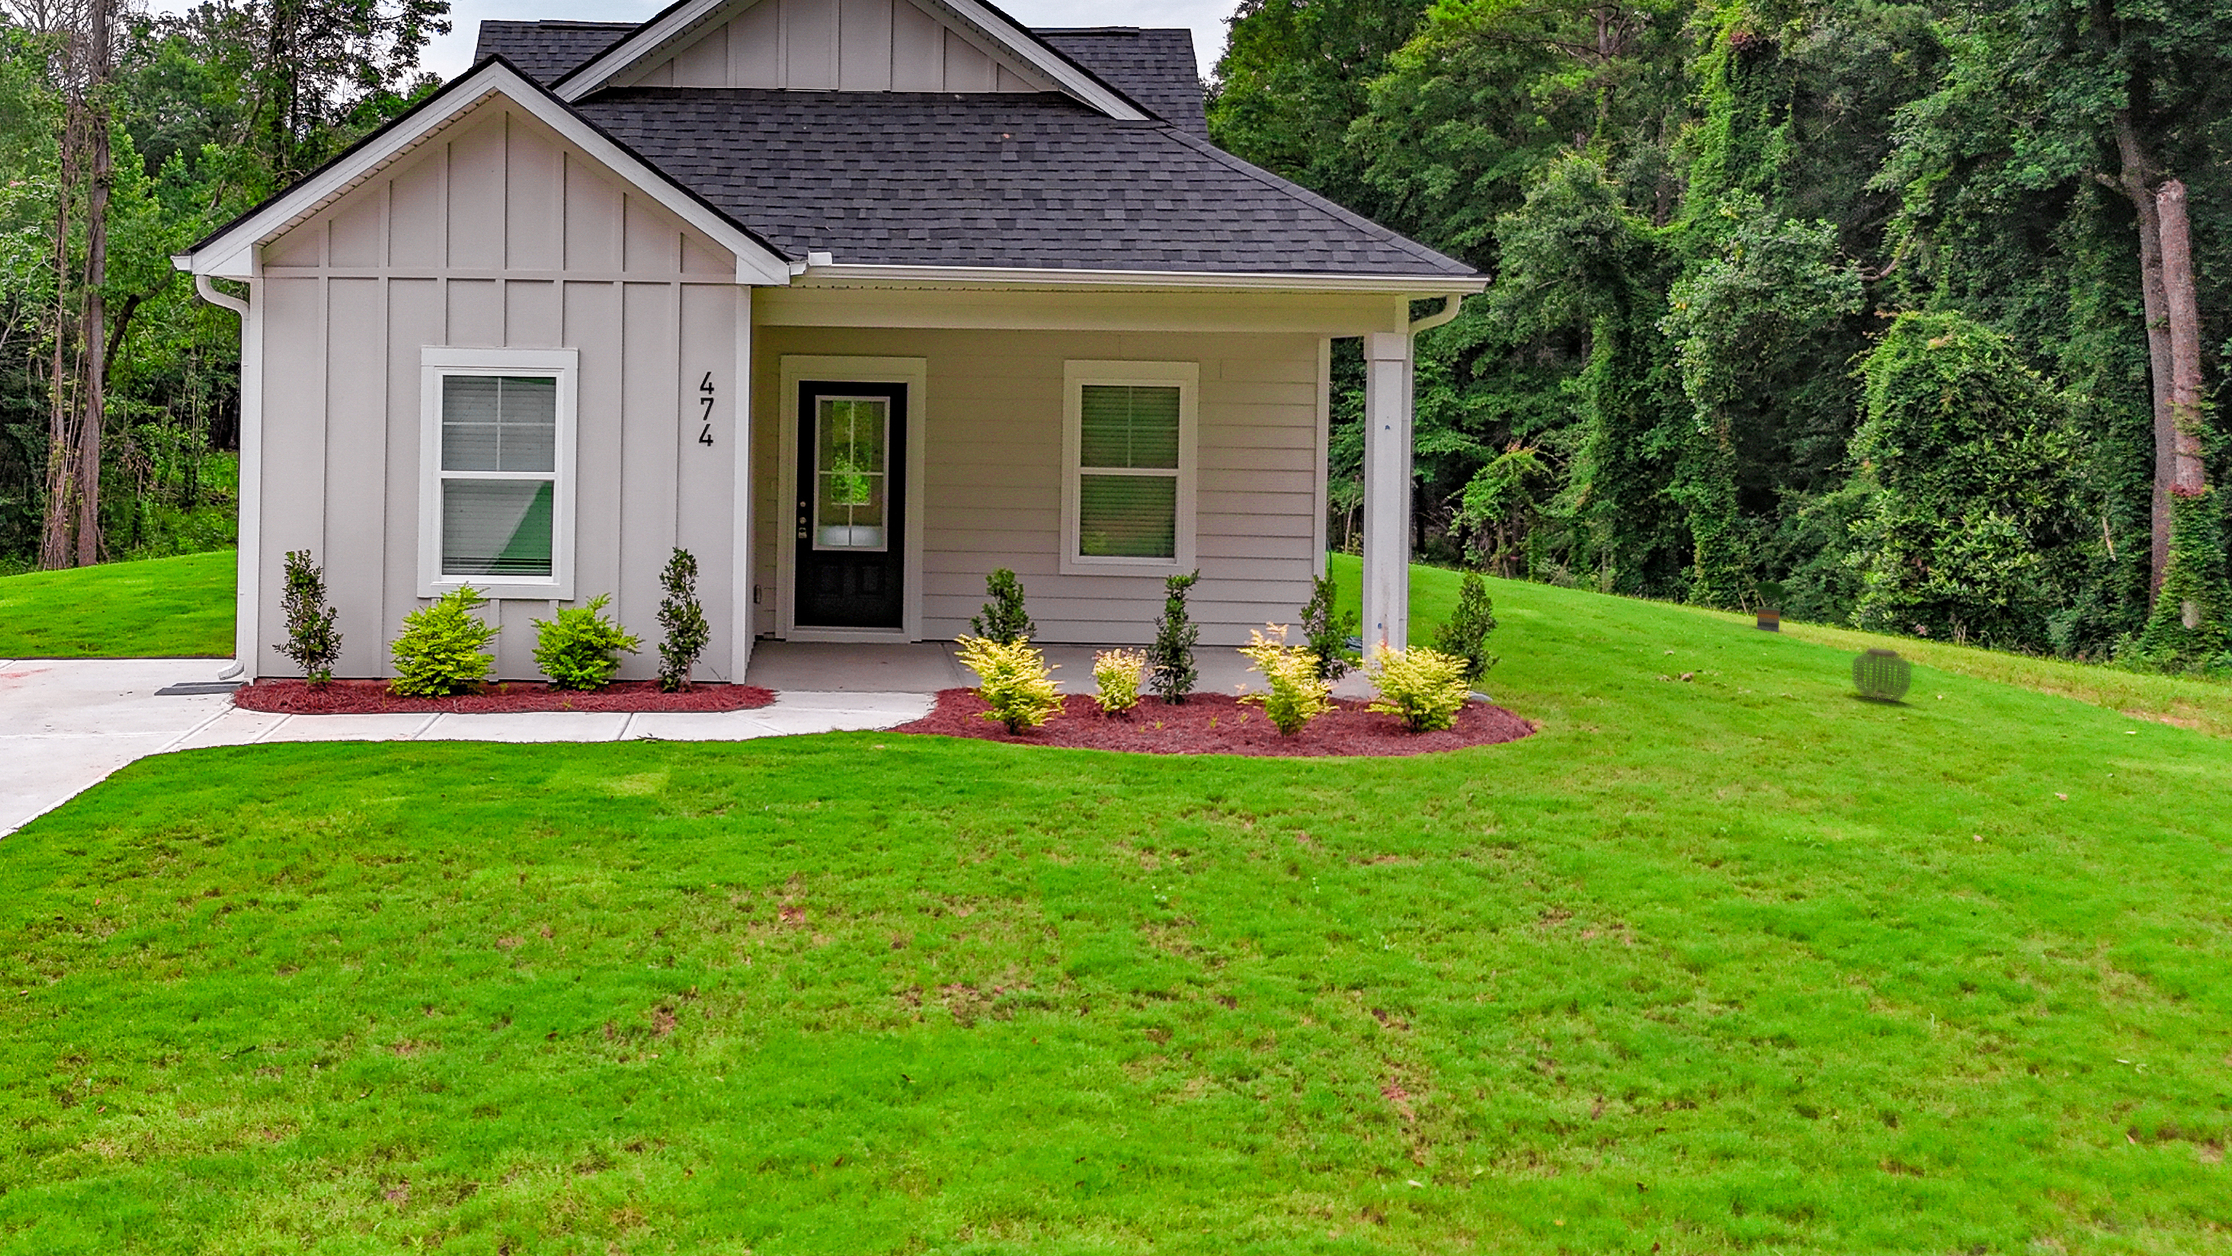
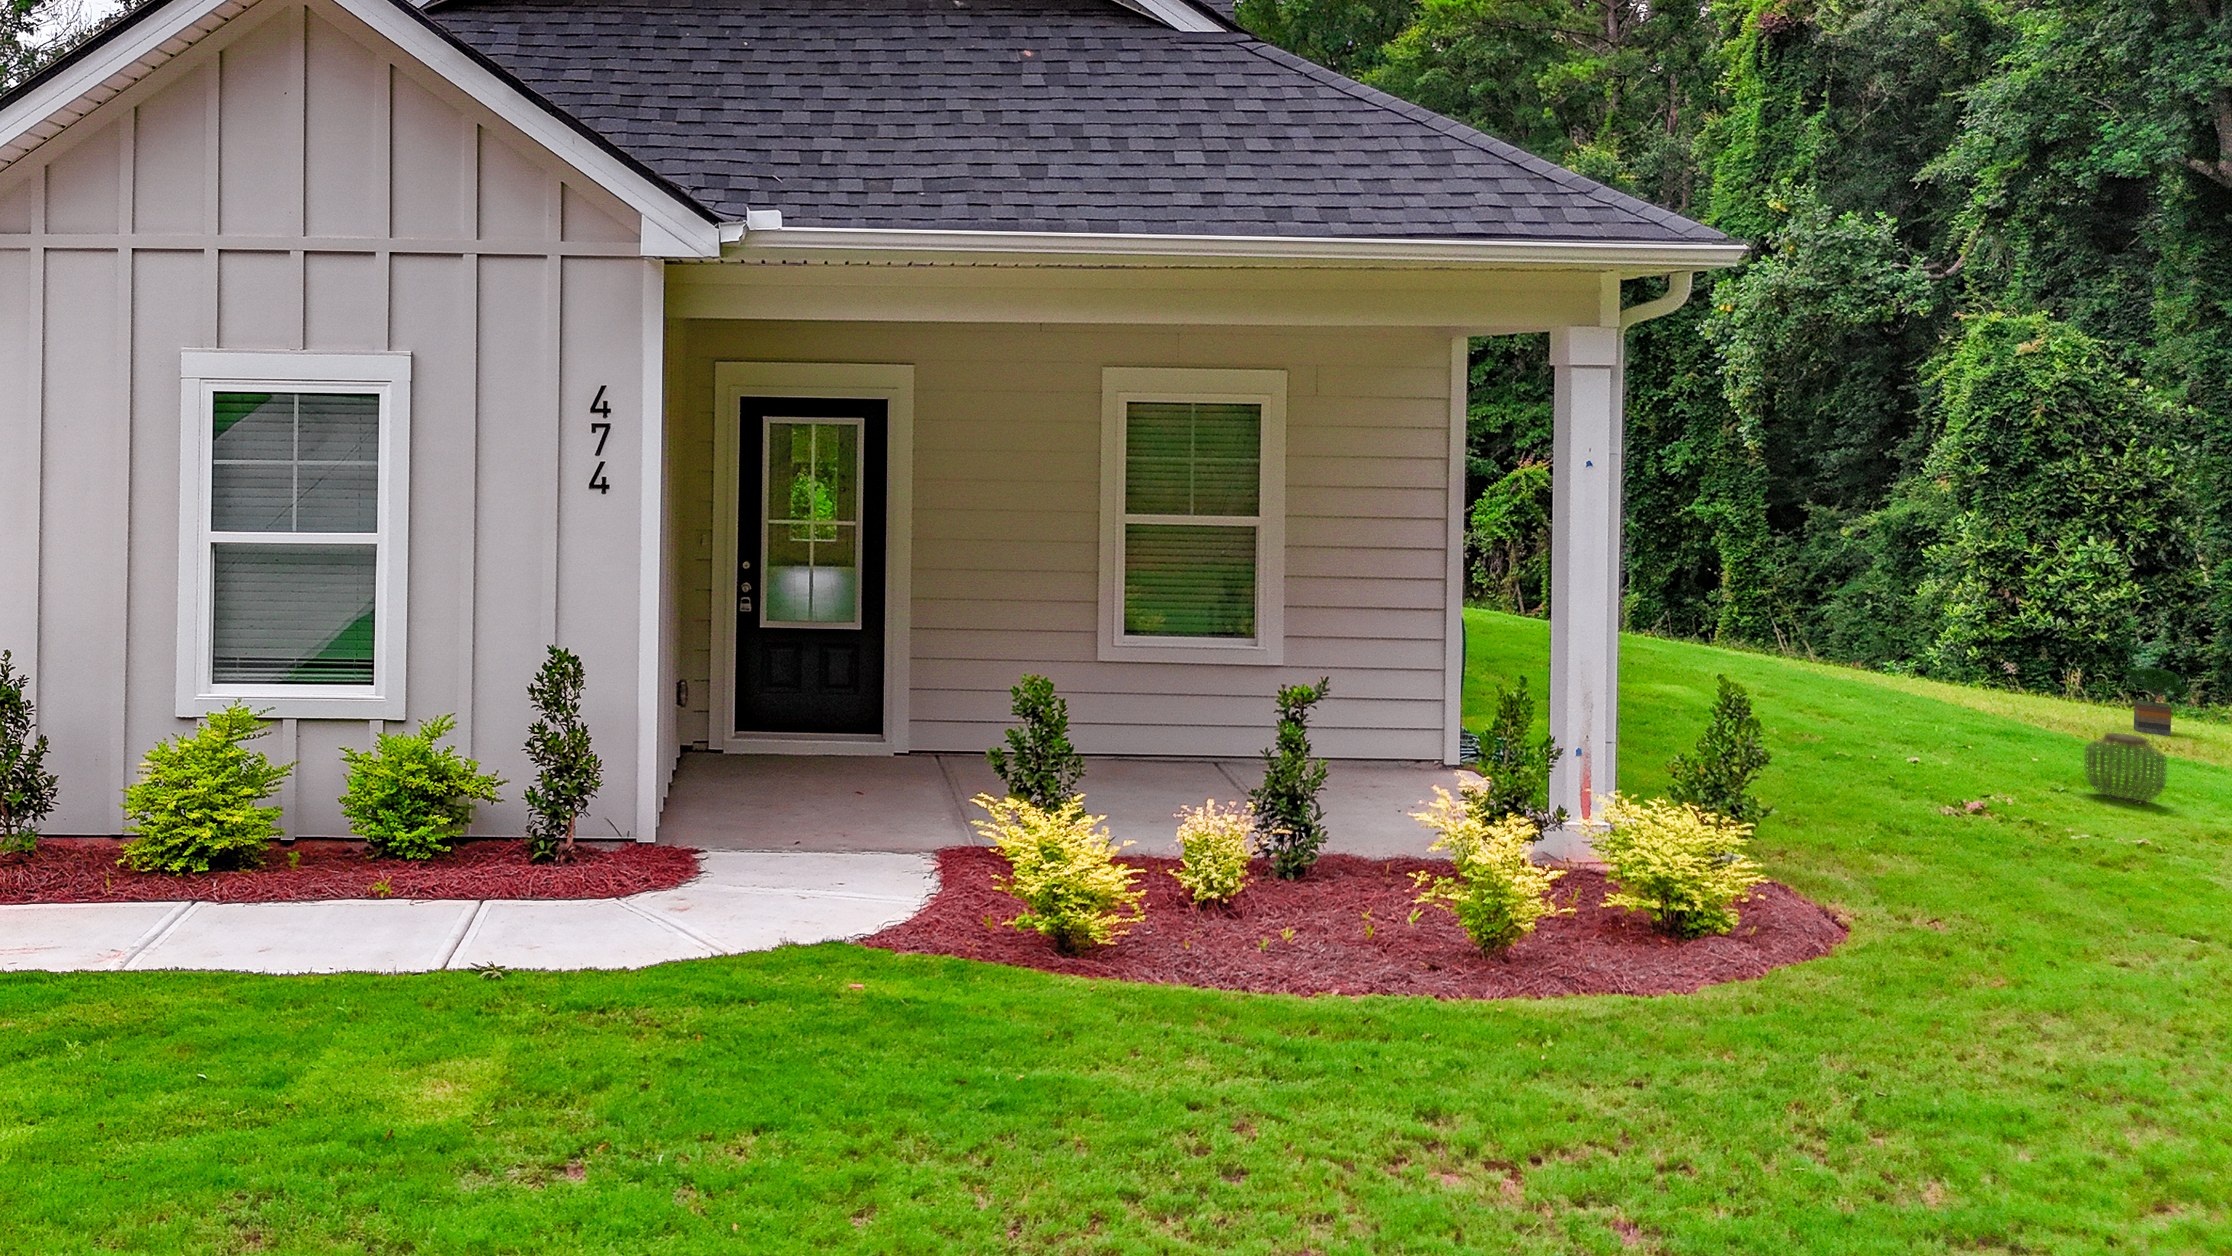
potted tree: present [1752,582,1789,632] -> present [2126,667,2186,737]

